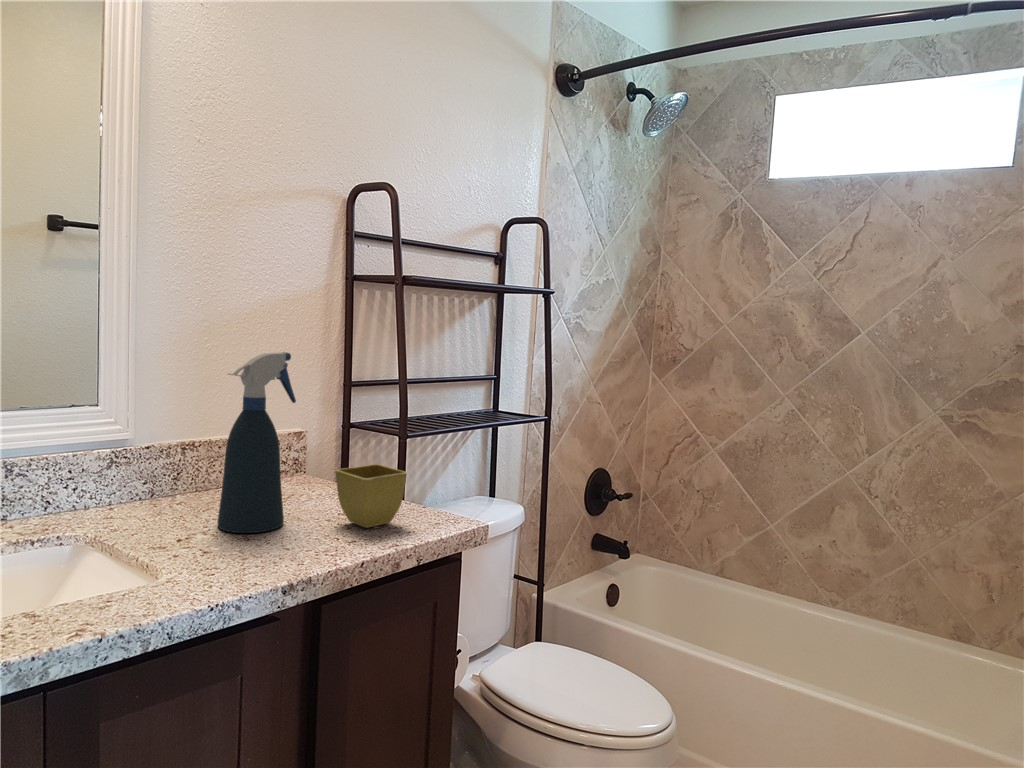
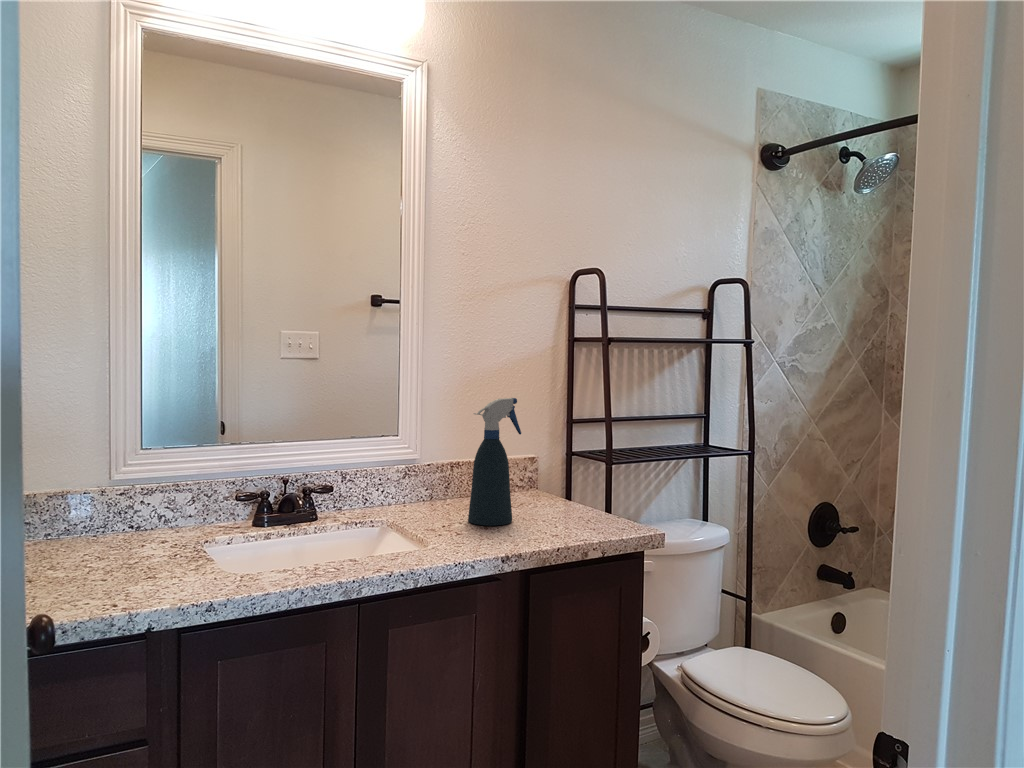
flower pot: present [335,464,407,528] -> none [548,481,600,528]

